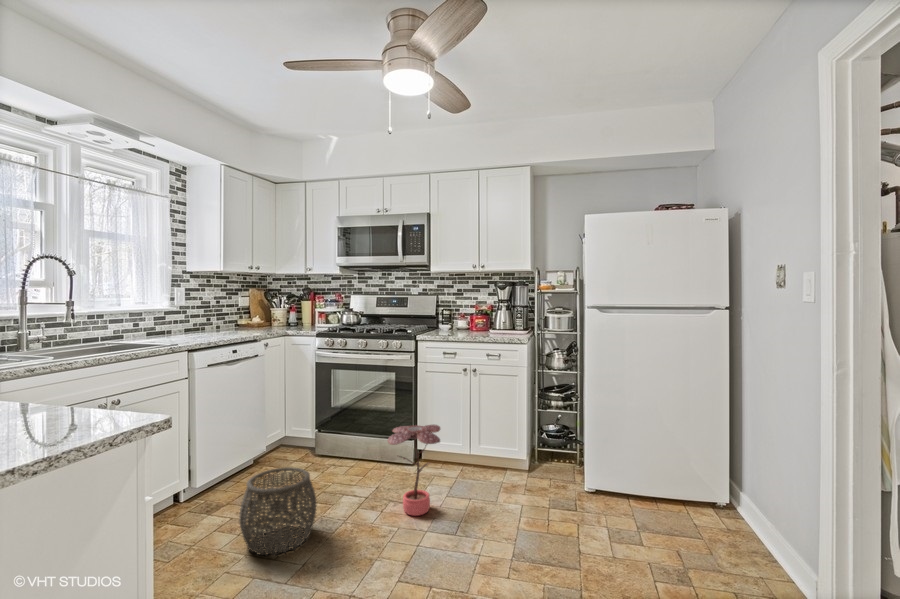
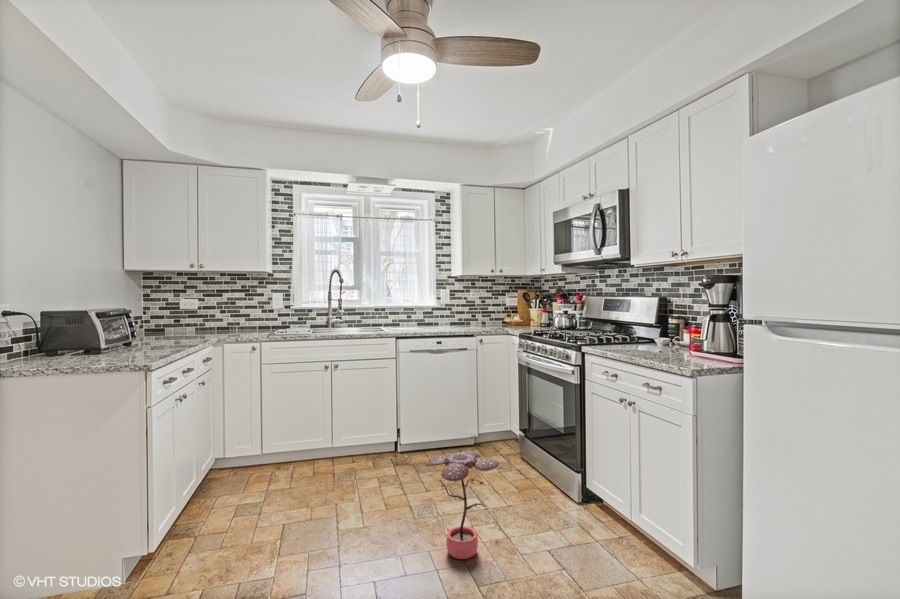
woven basket: present [239,467,317,555] -> none [327,450,391,523]

